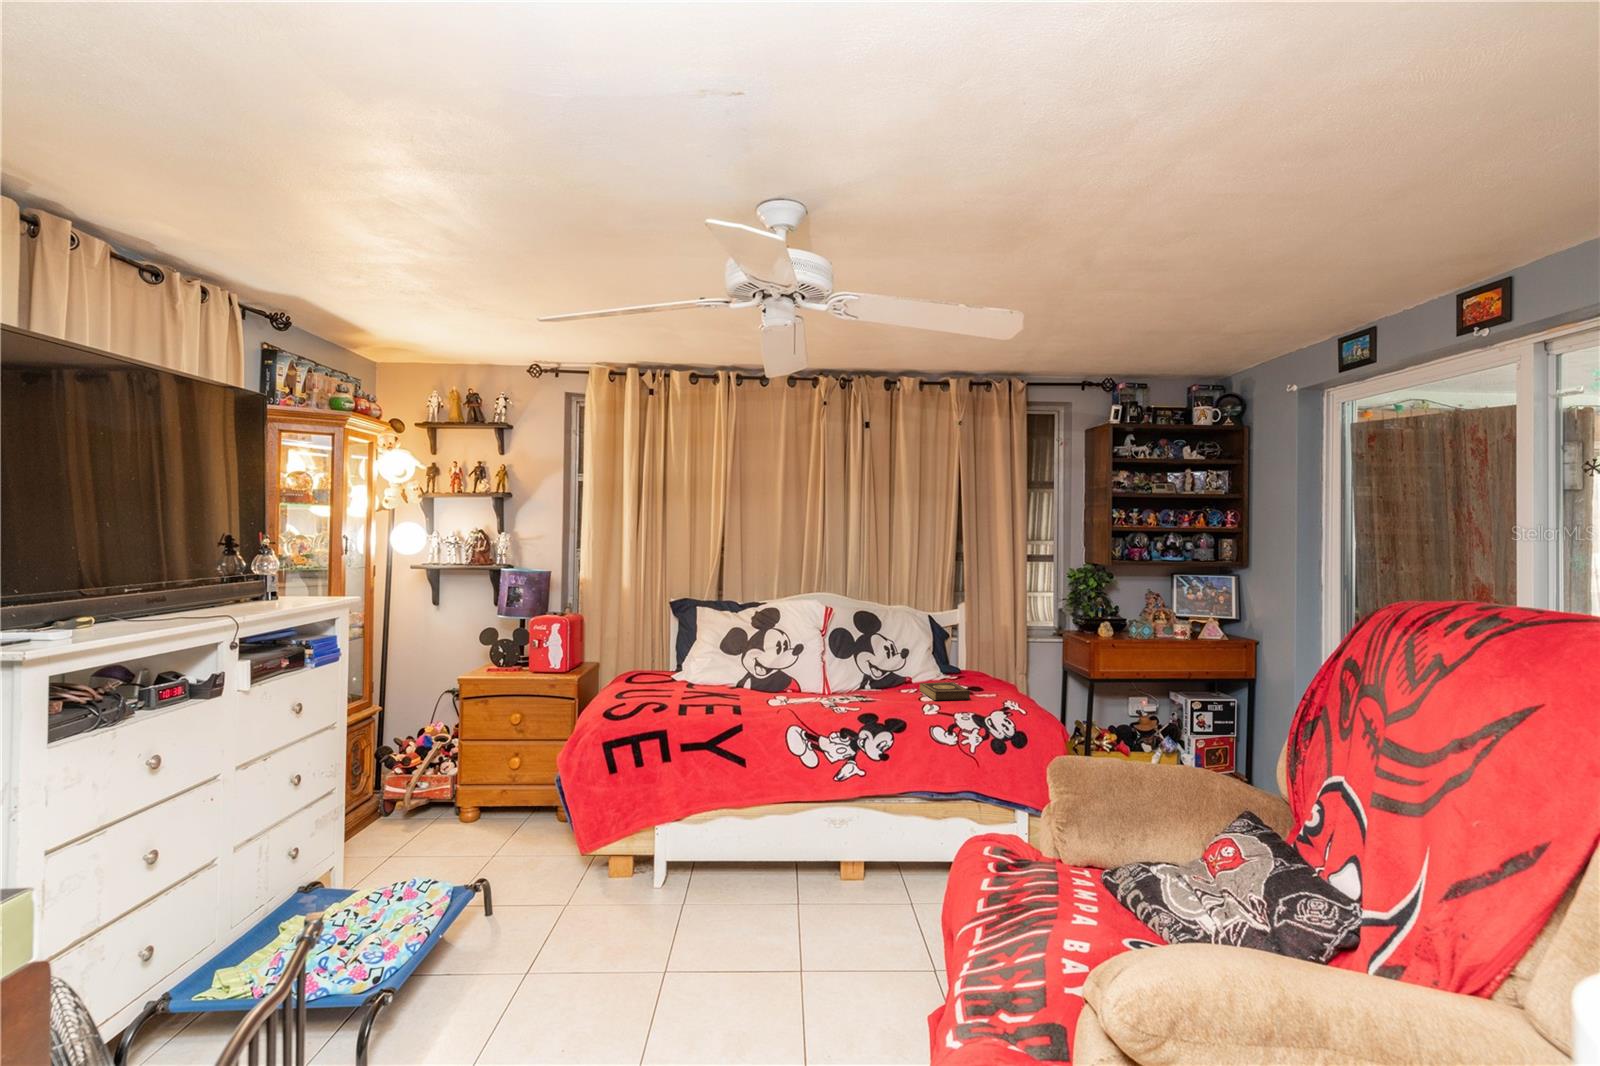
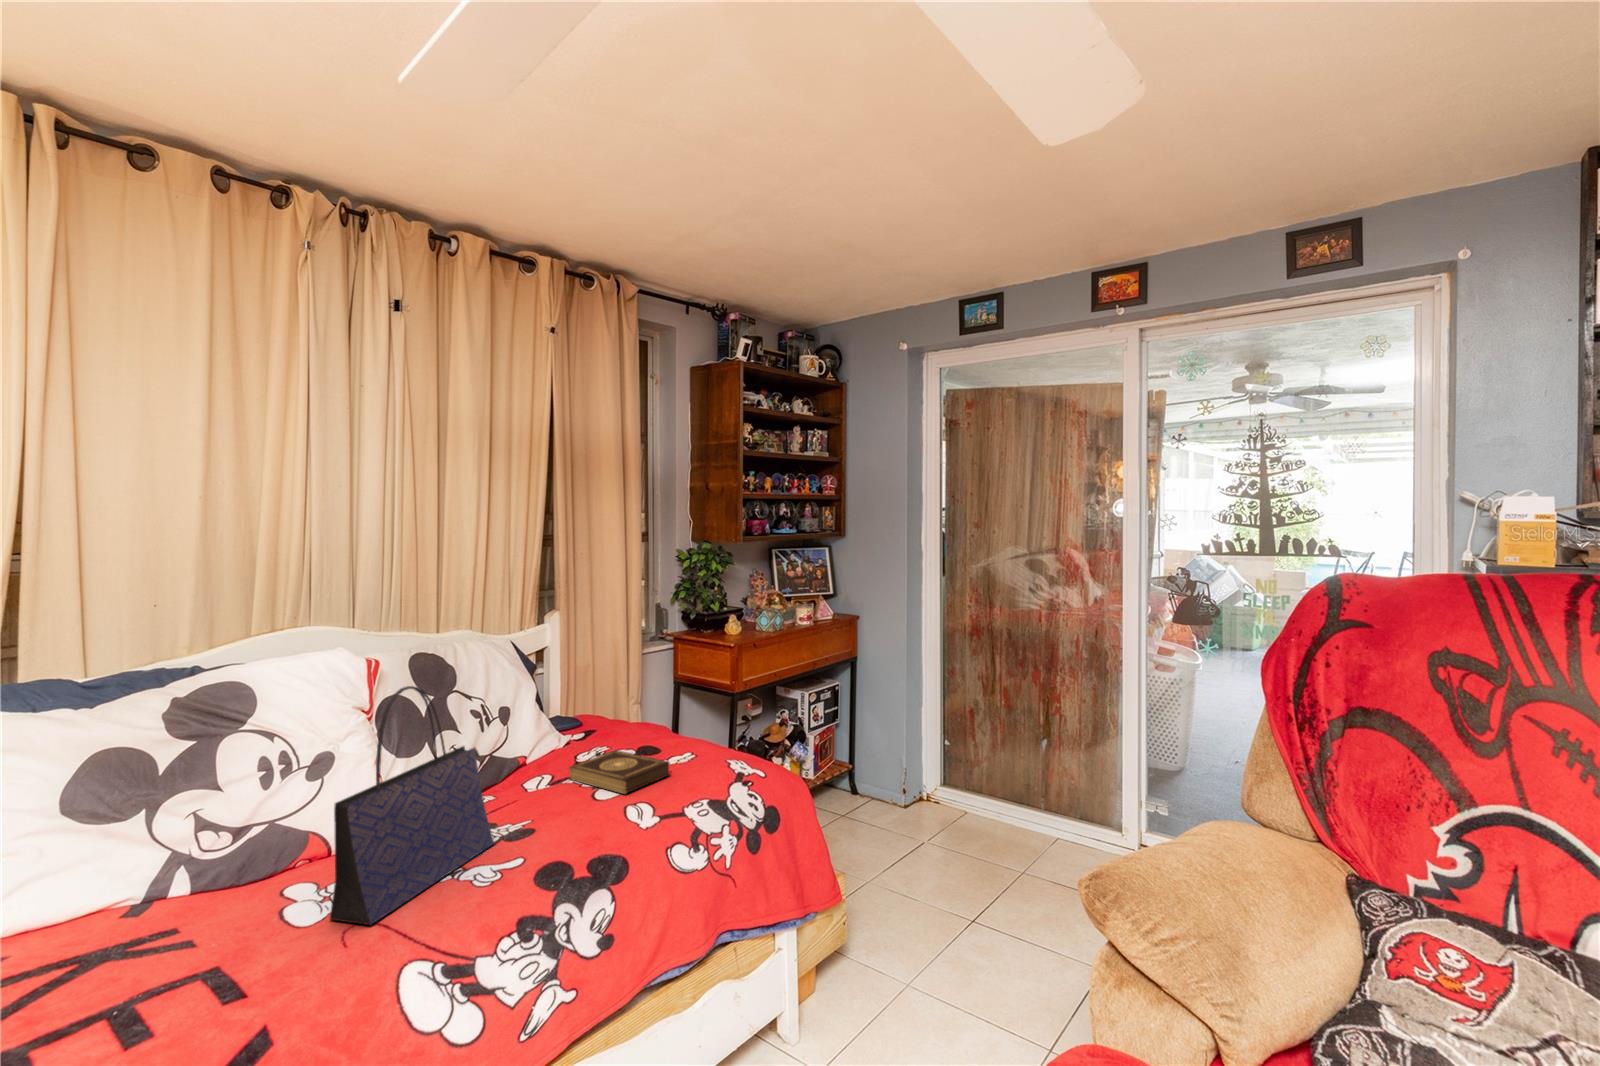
tote bag: none [775,612,854,709] -> present [330,686,494,925]

